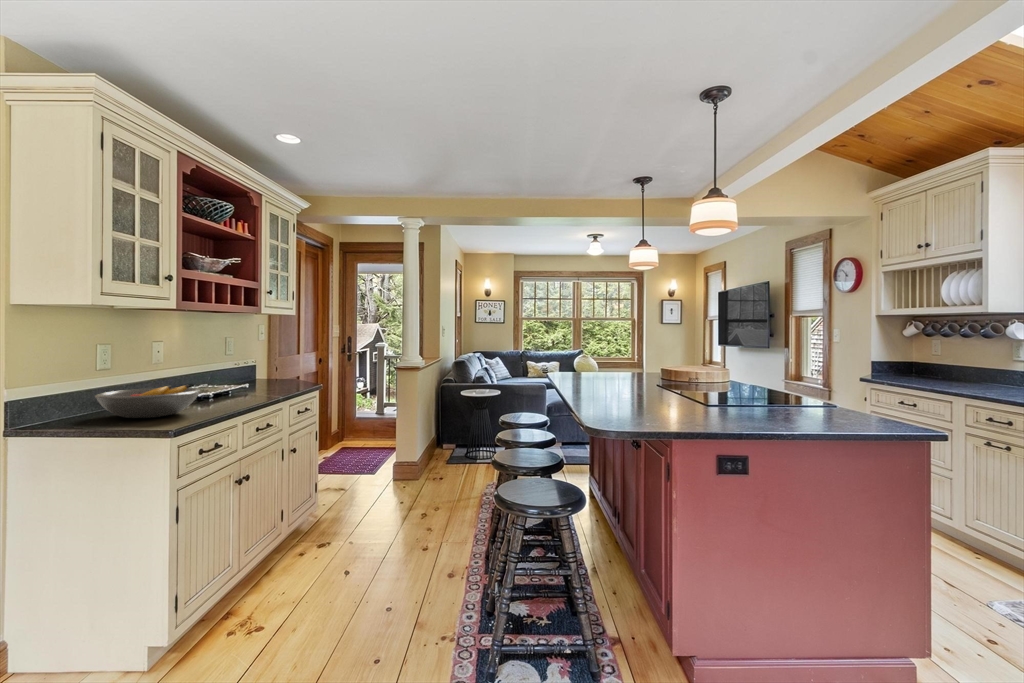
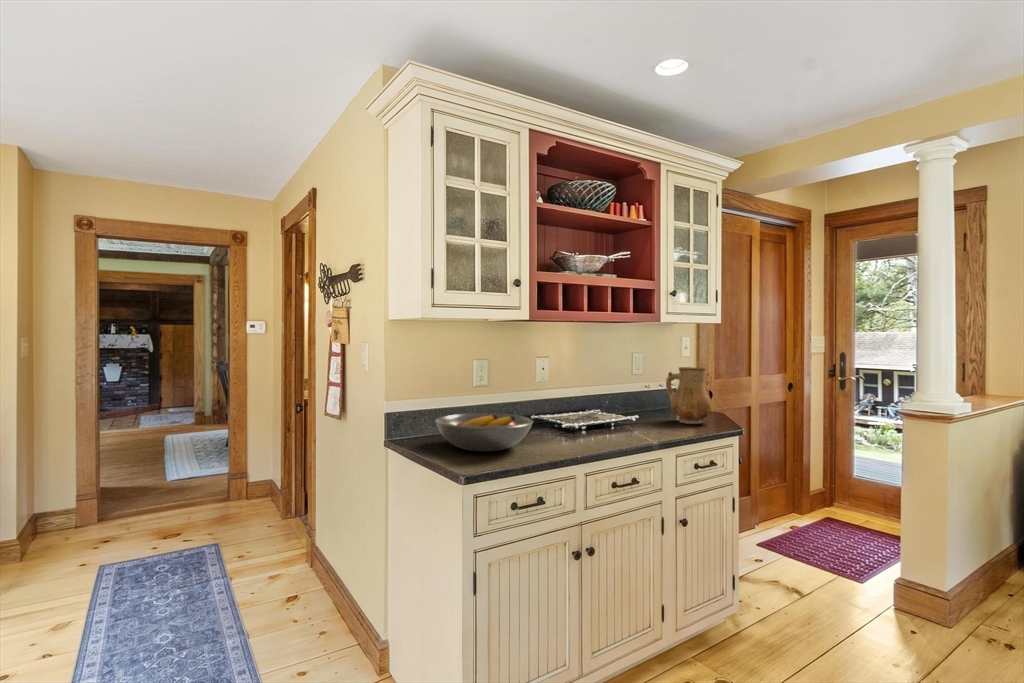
ceramic pitcher: none [264,346,299,386] -> present [666,367,712,424]

